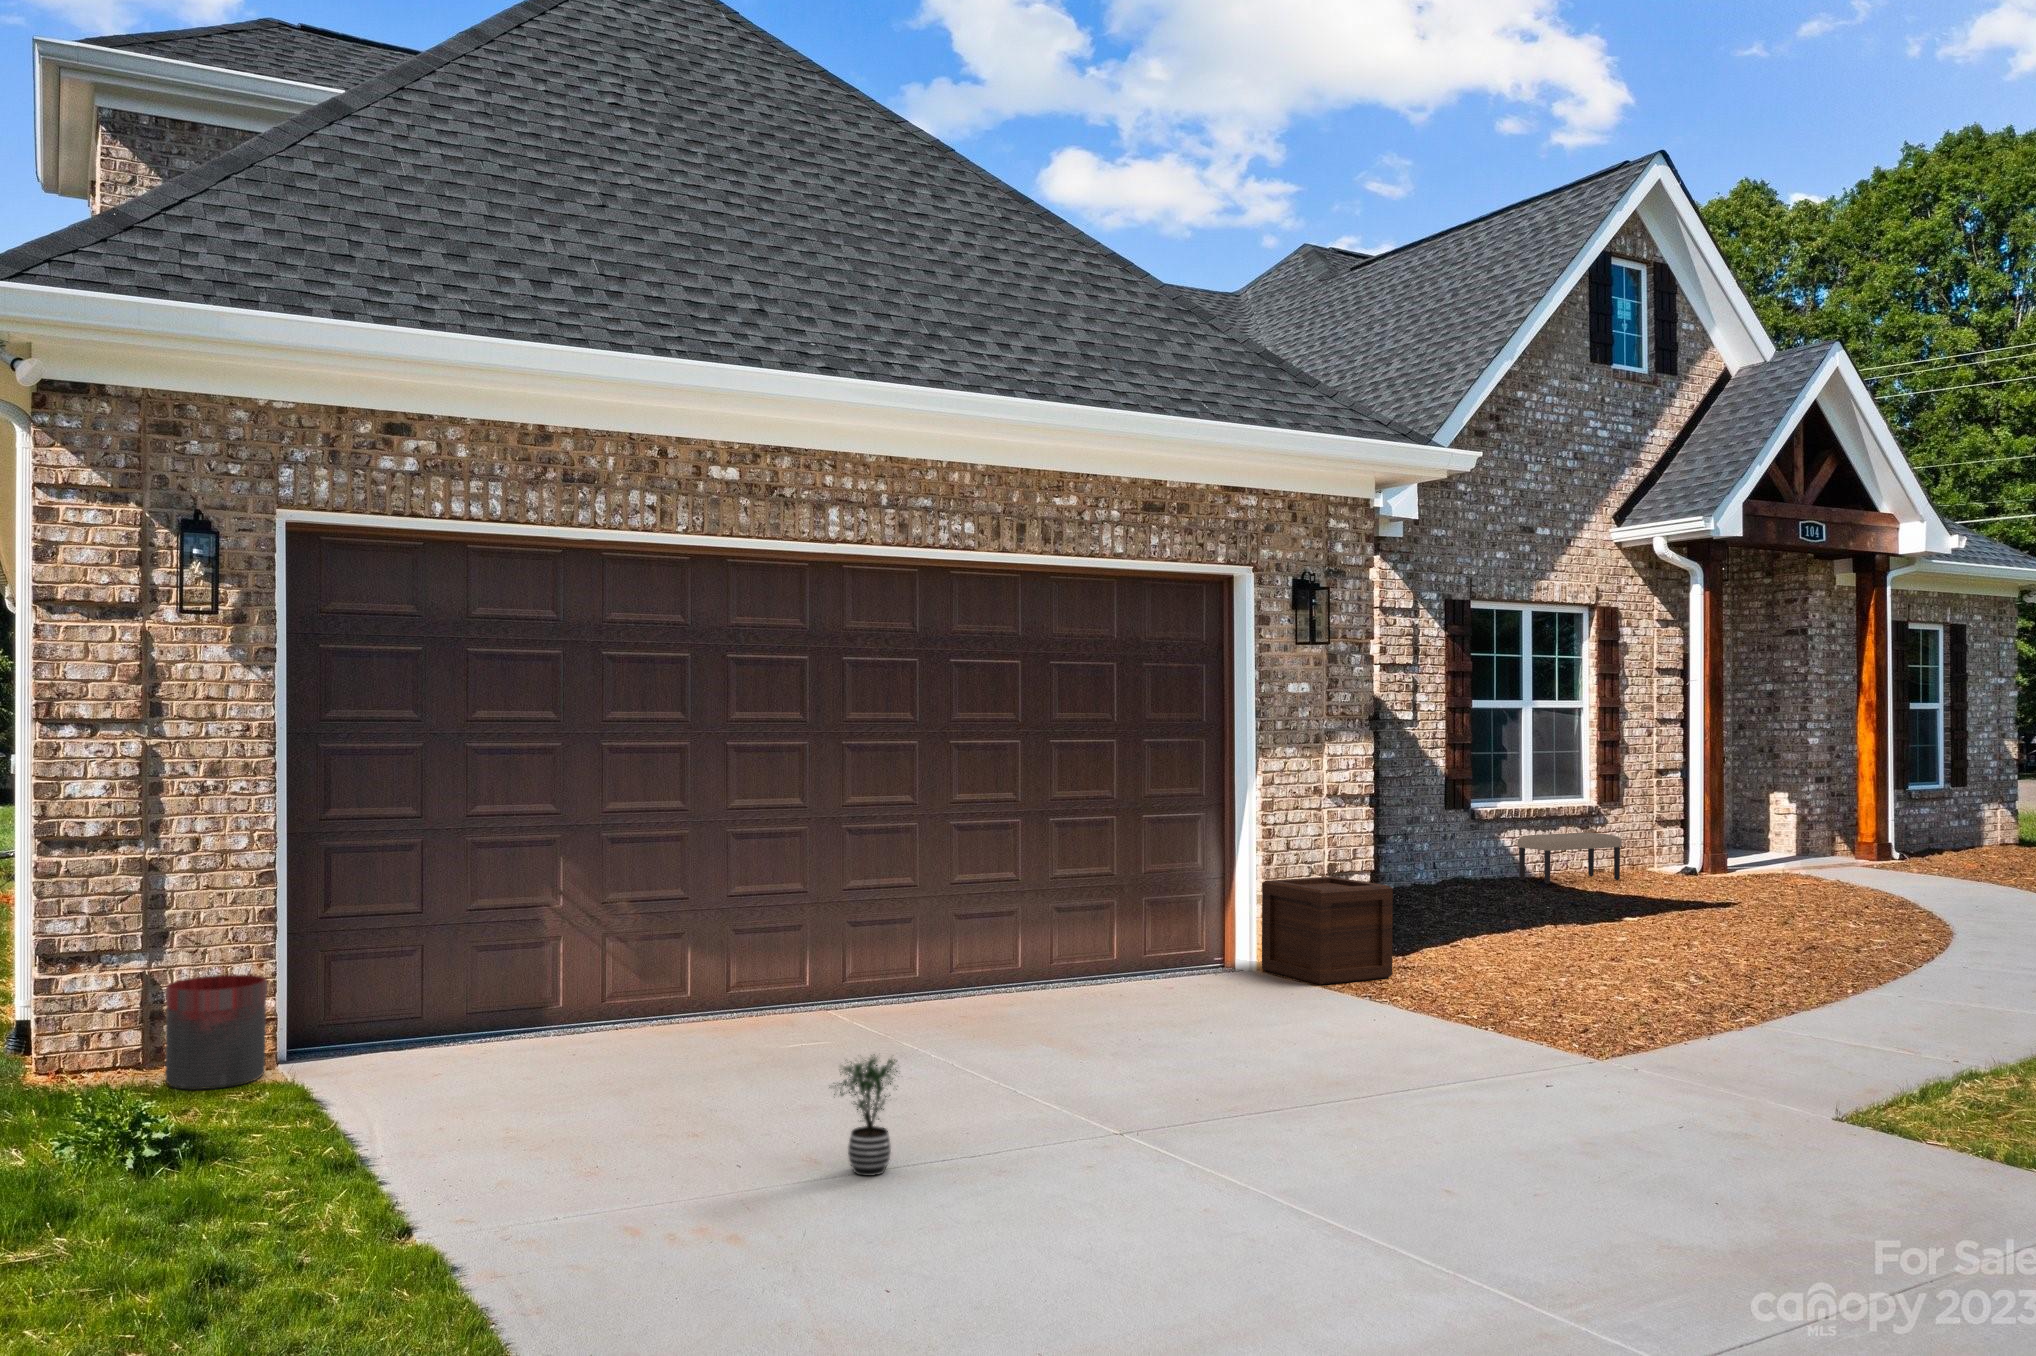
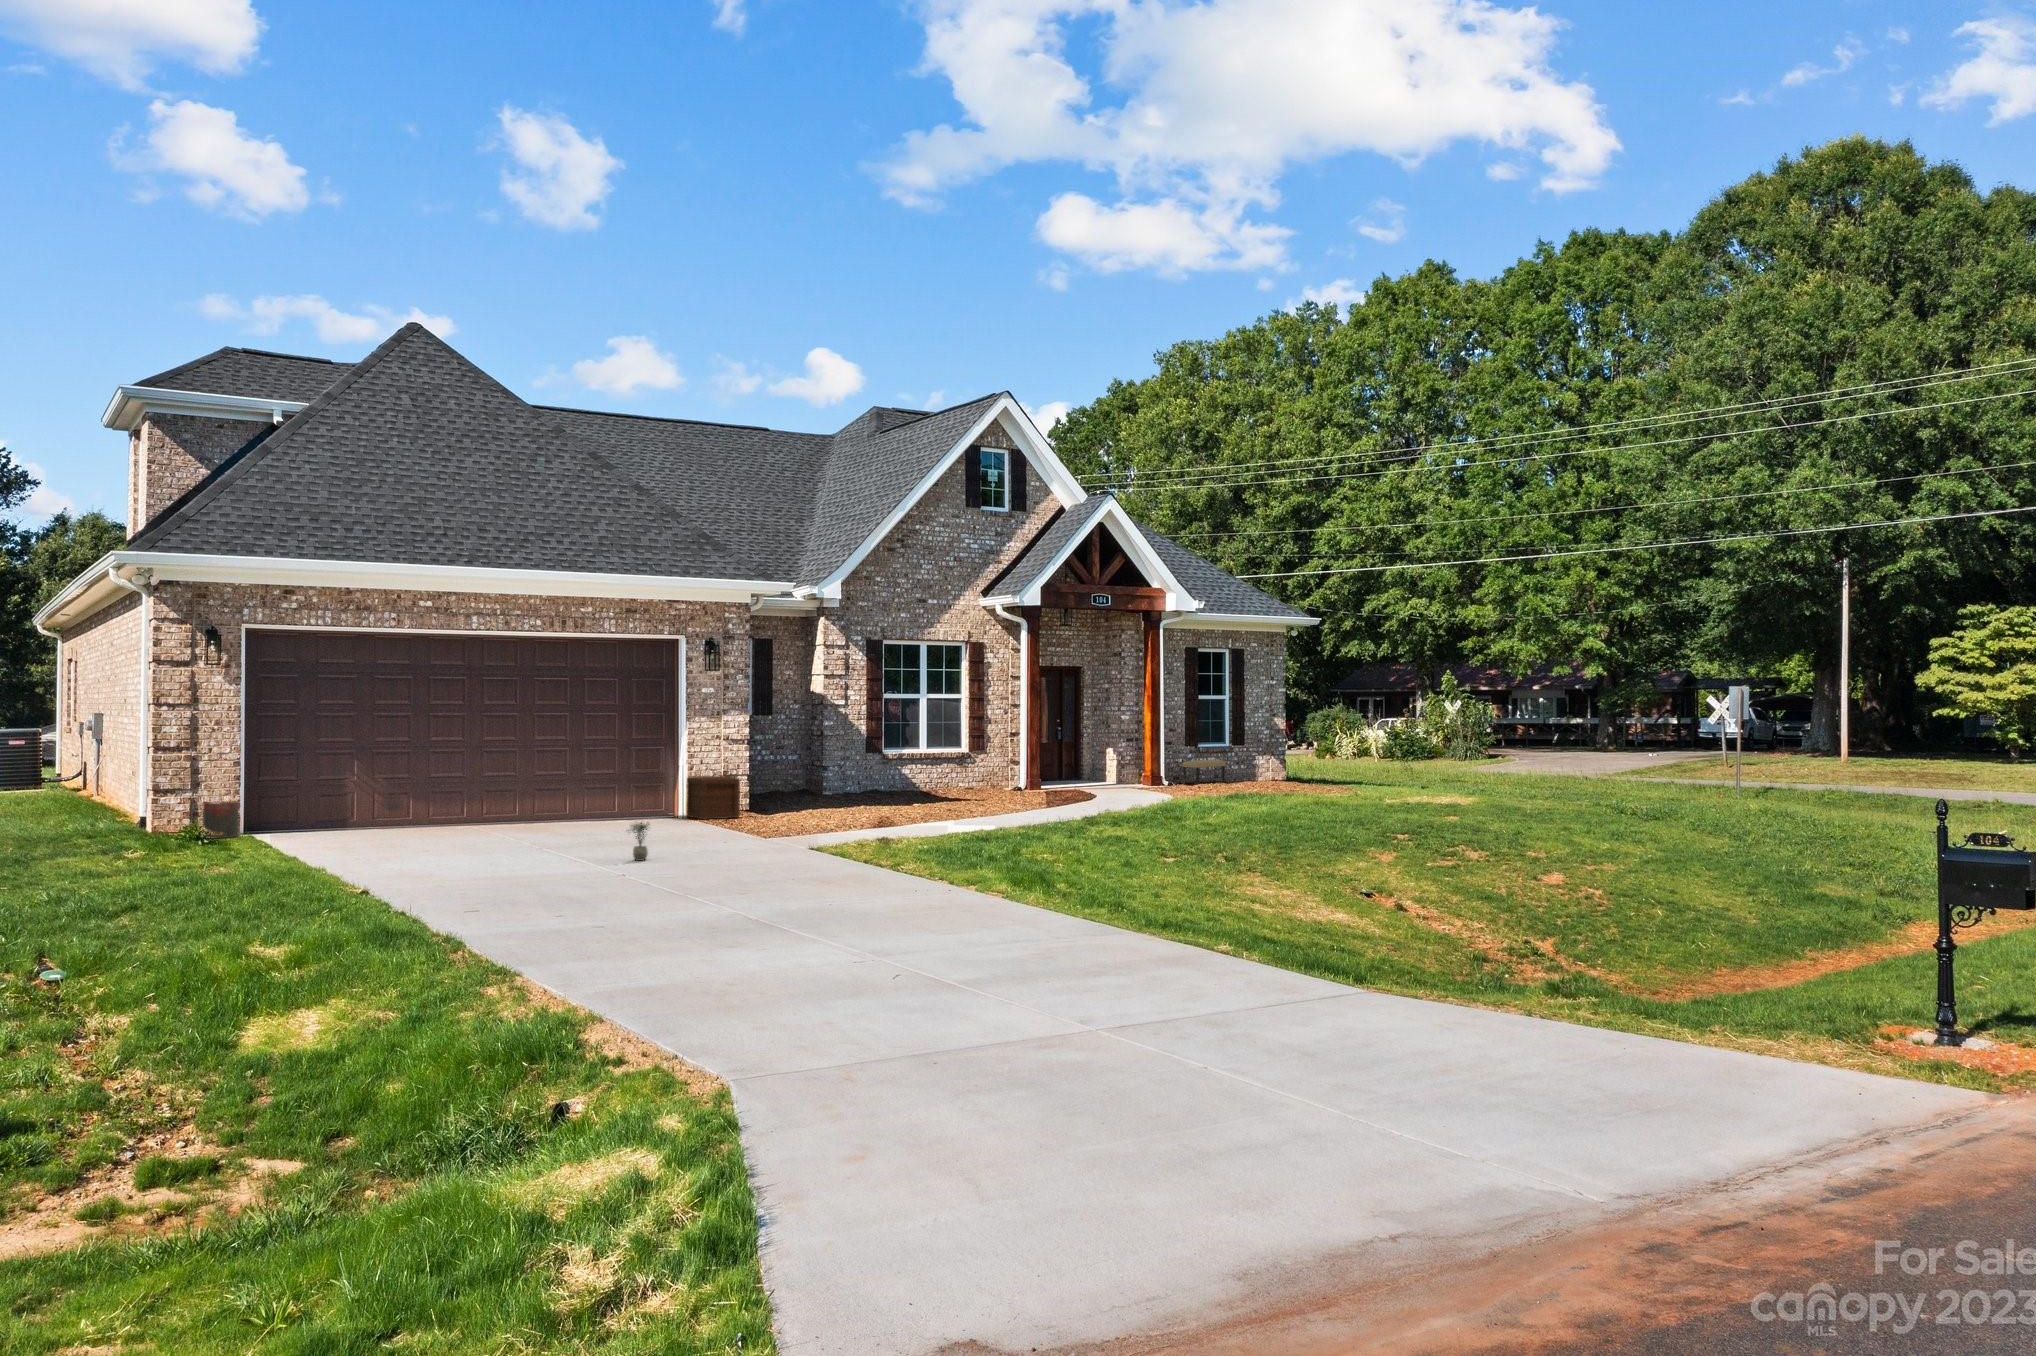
bench: present [1517,833,1622,884] -> present [1182,760,1226,784]
potted plant: present [829,1054,898,1176] -> present [629,822,649,861]

